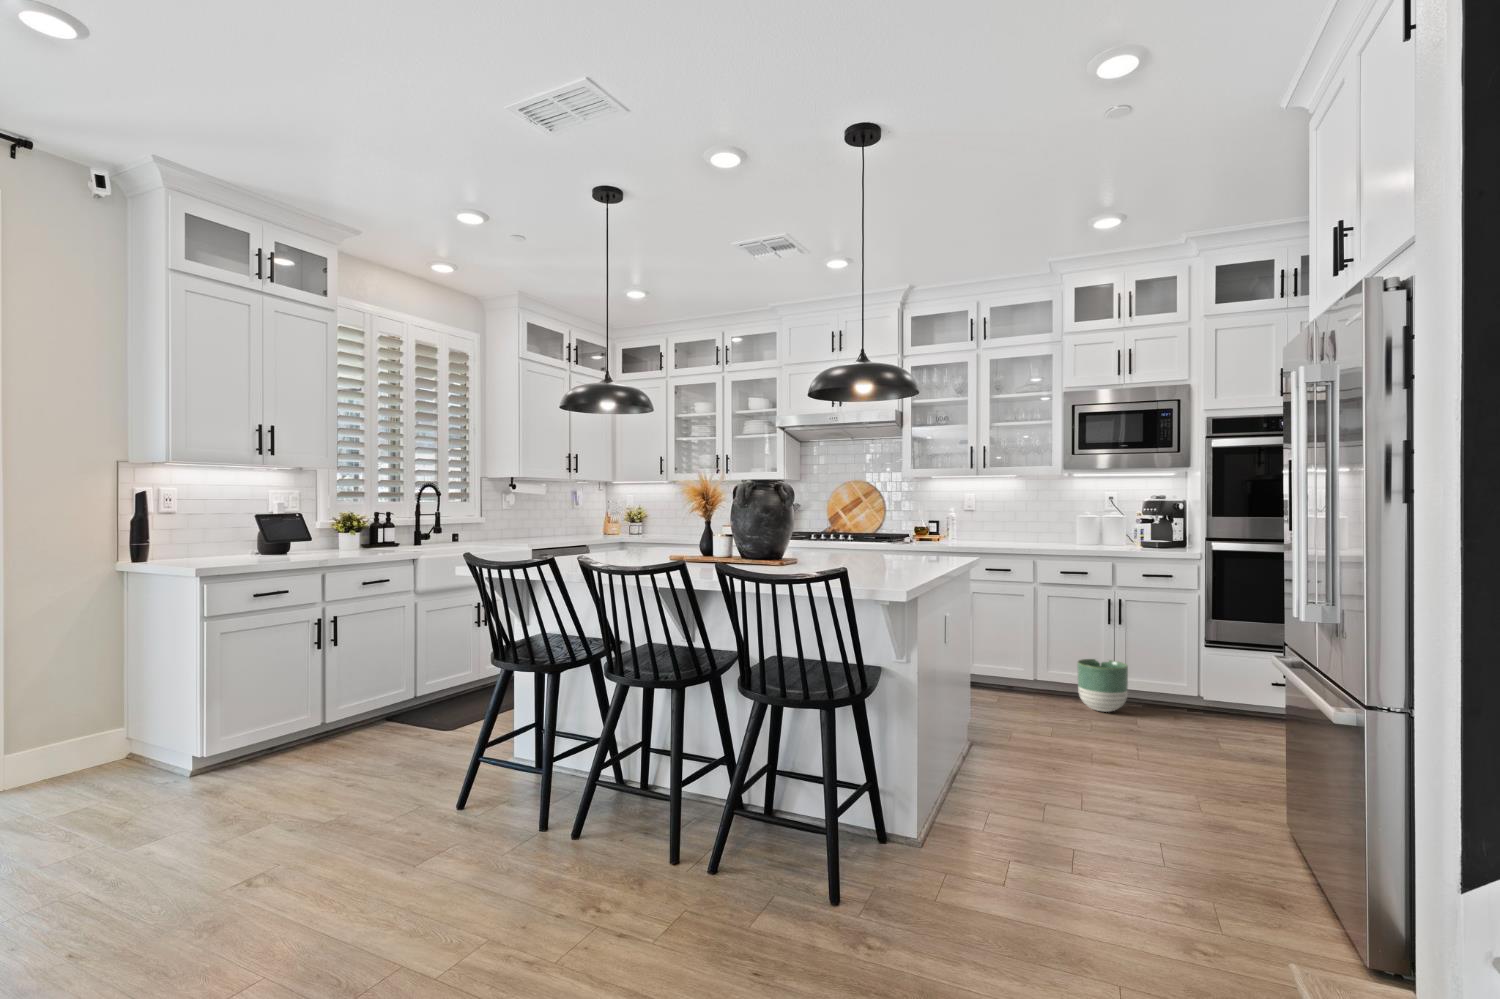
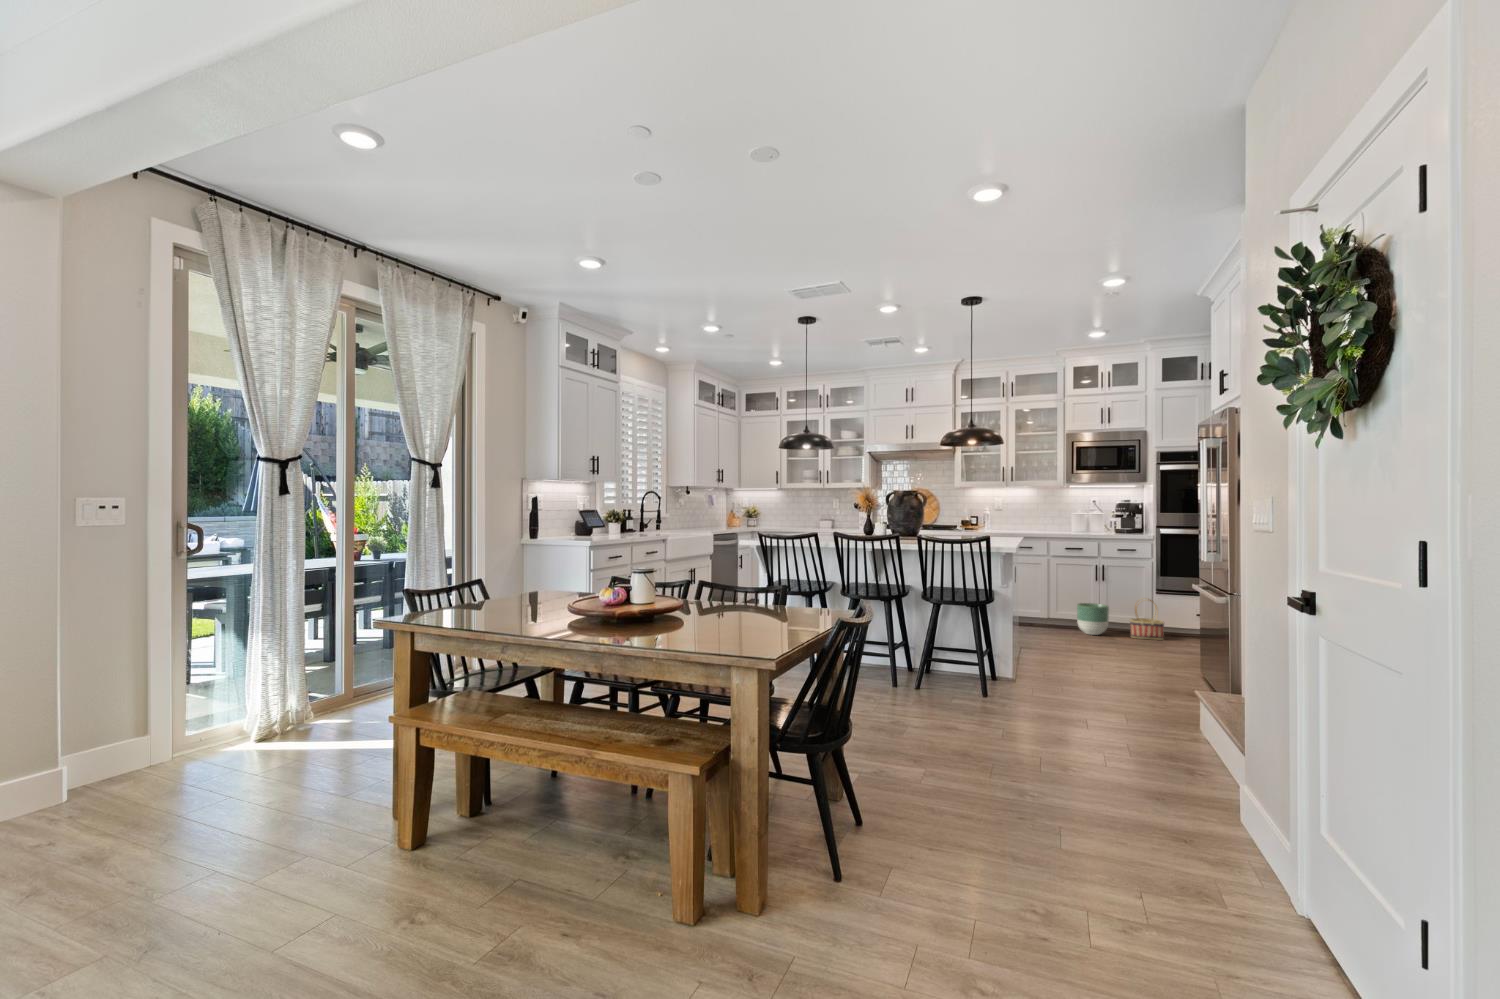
basket: none [1162,654,1220,725] -> present [1130,599,1164,640]

